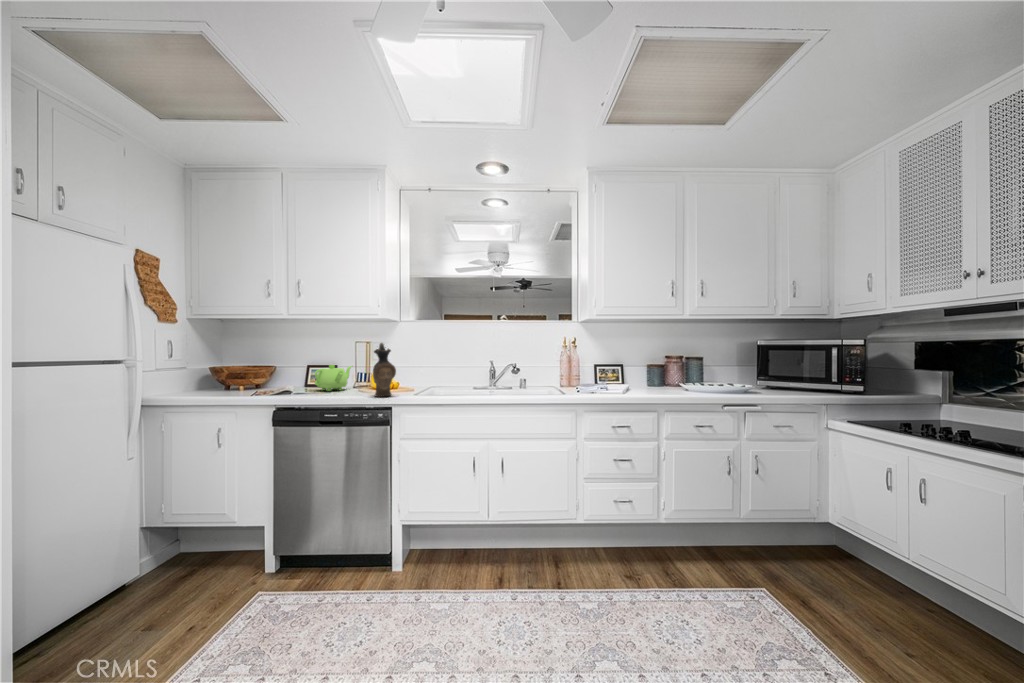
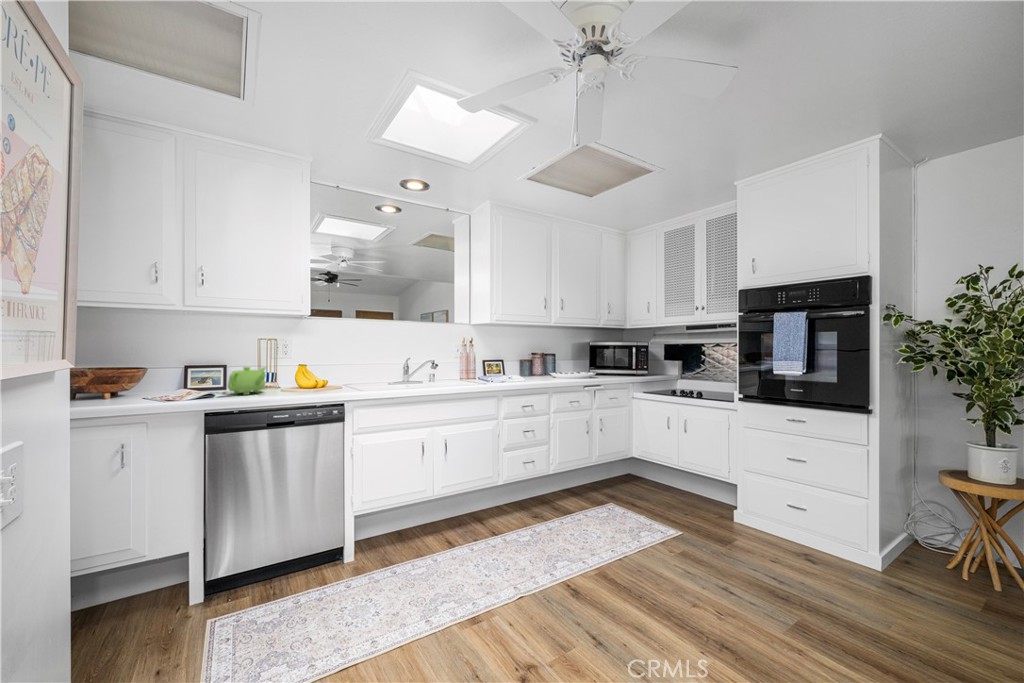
ceramic pitcher: present [373,343,396,397] -> none [316,345,341,397]

